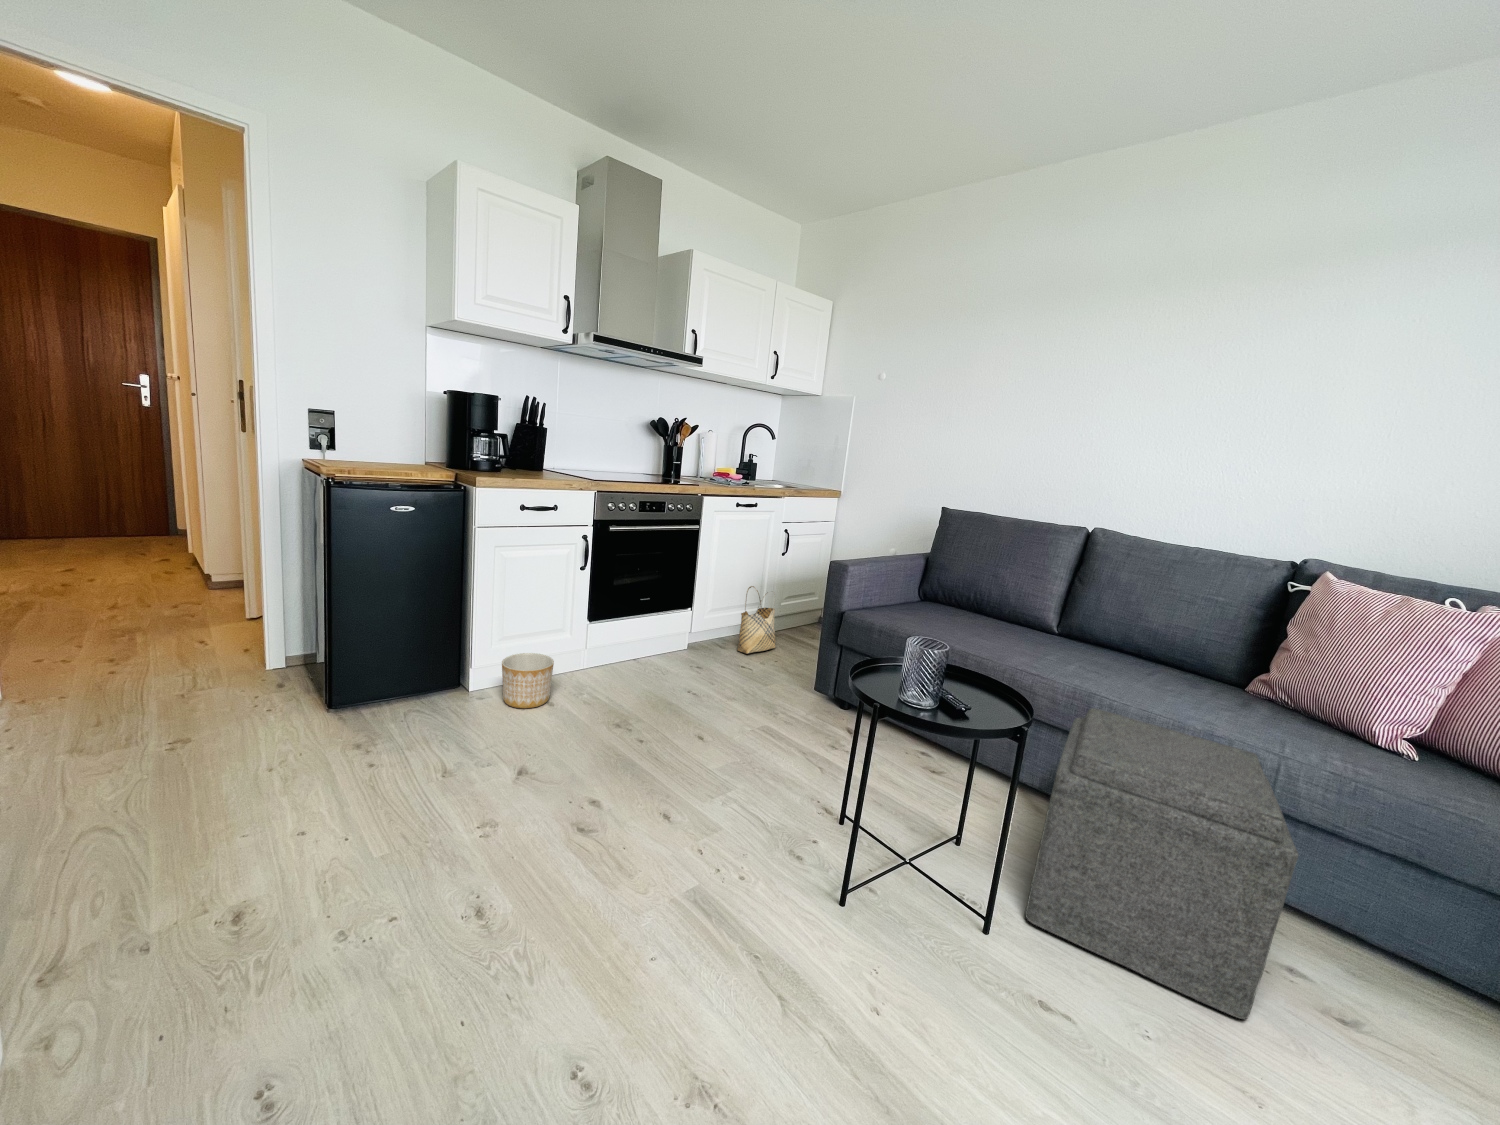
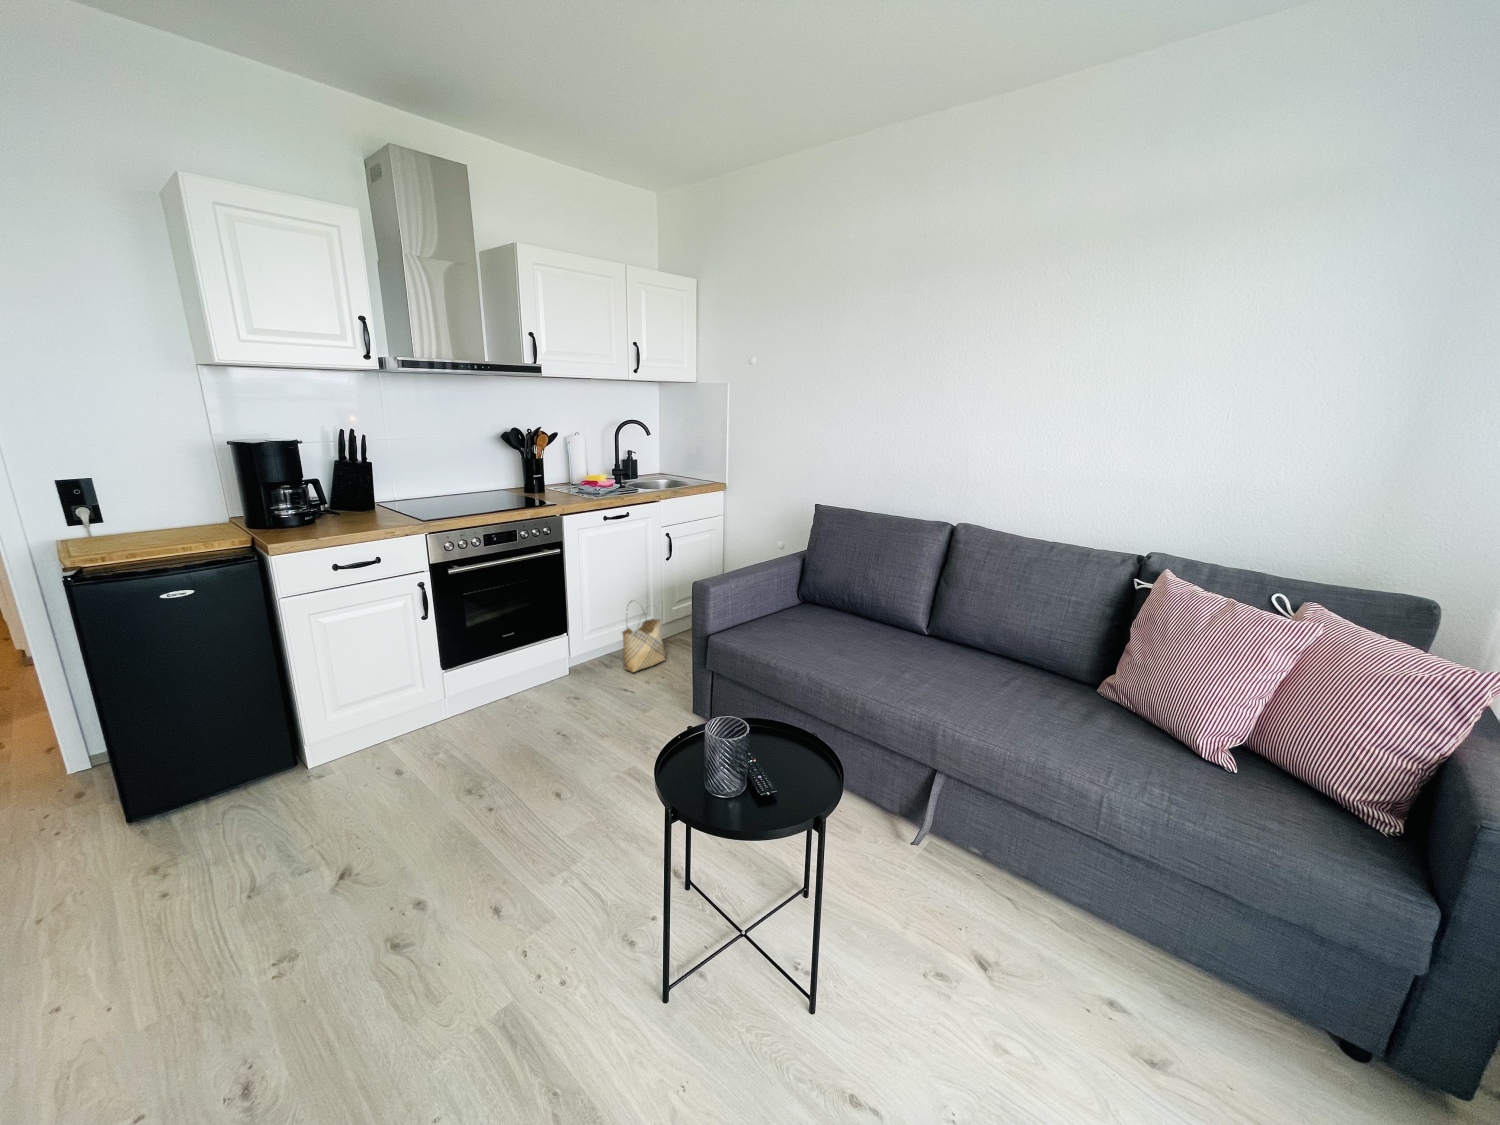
planter: present [502,653,554,708] -> none [336,720,399,785]
ottoman: present [1025,708,1298,1019] -> none [855,748,1088,1076]

